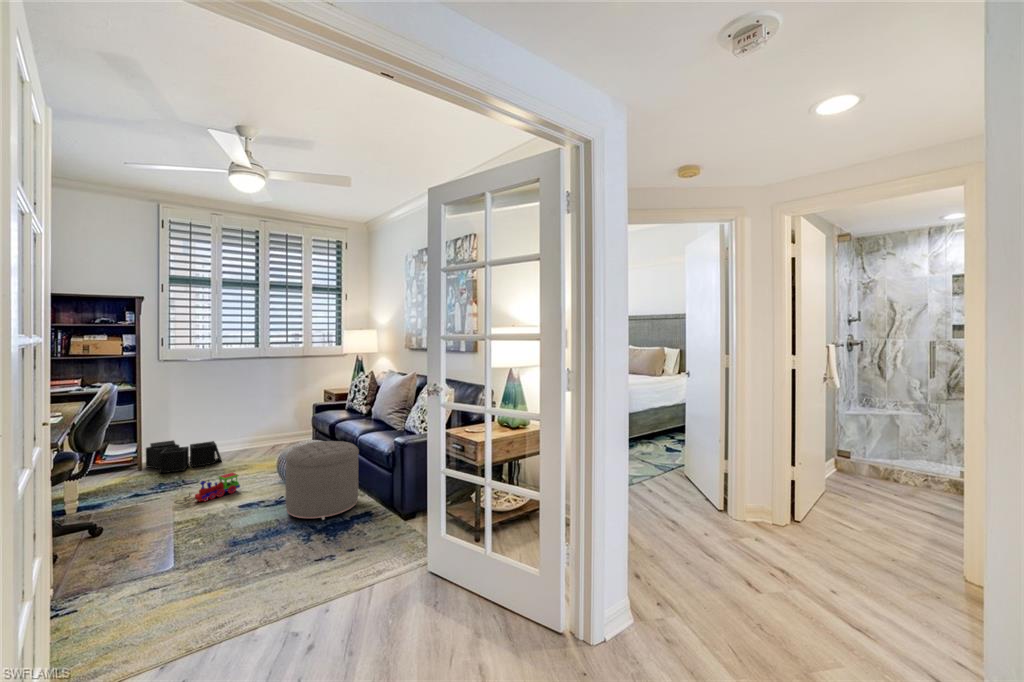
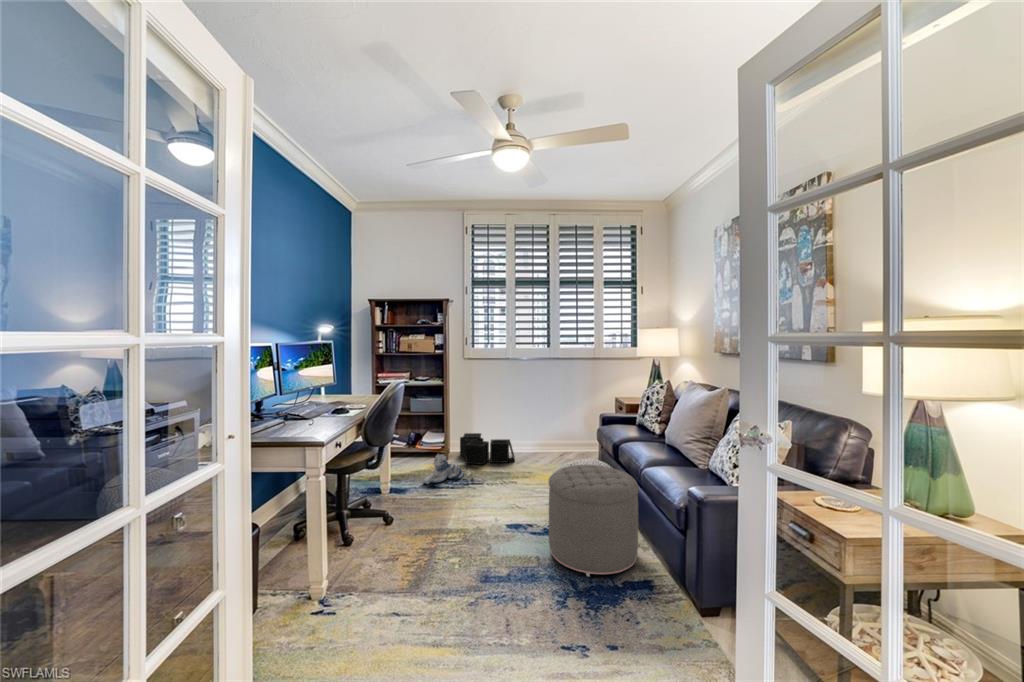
plush toy: none [111,465,164,500] -> present [423,454,464,484]
toy train: present [174,473,240,504] -> none [459,479,517,506]

